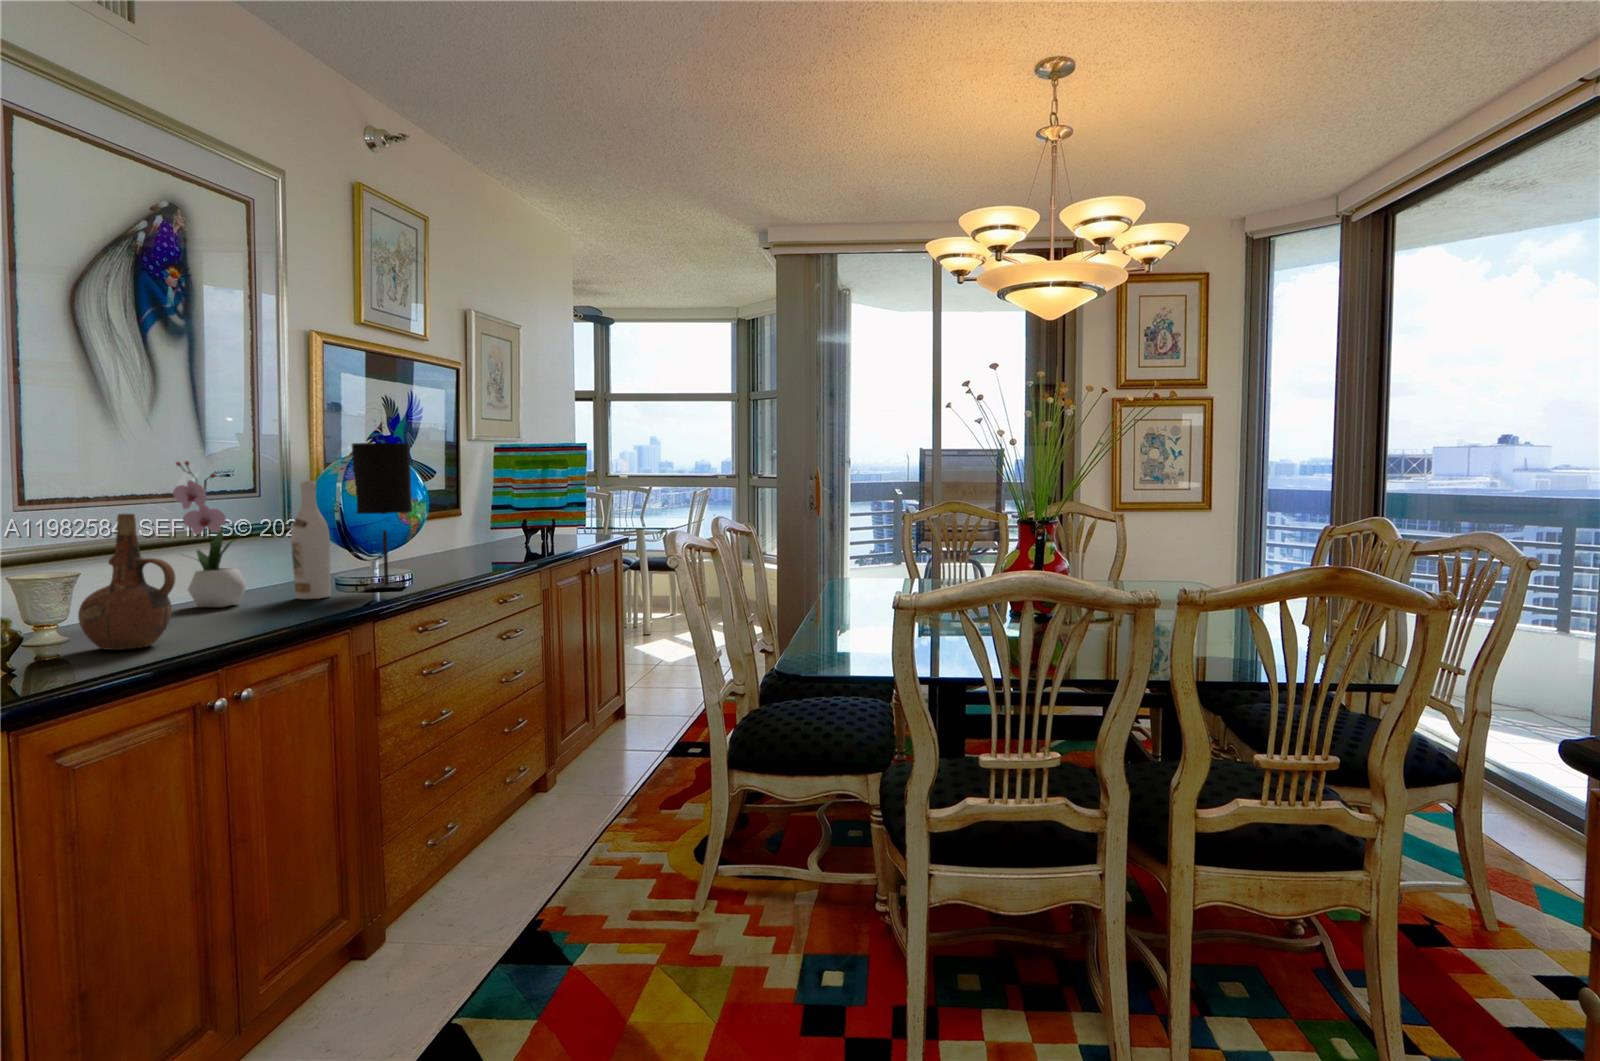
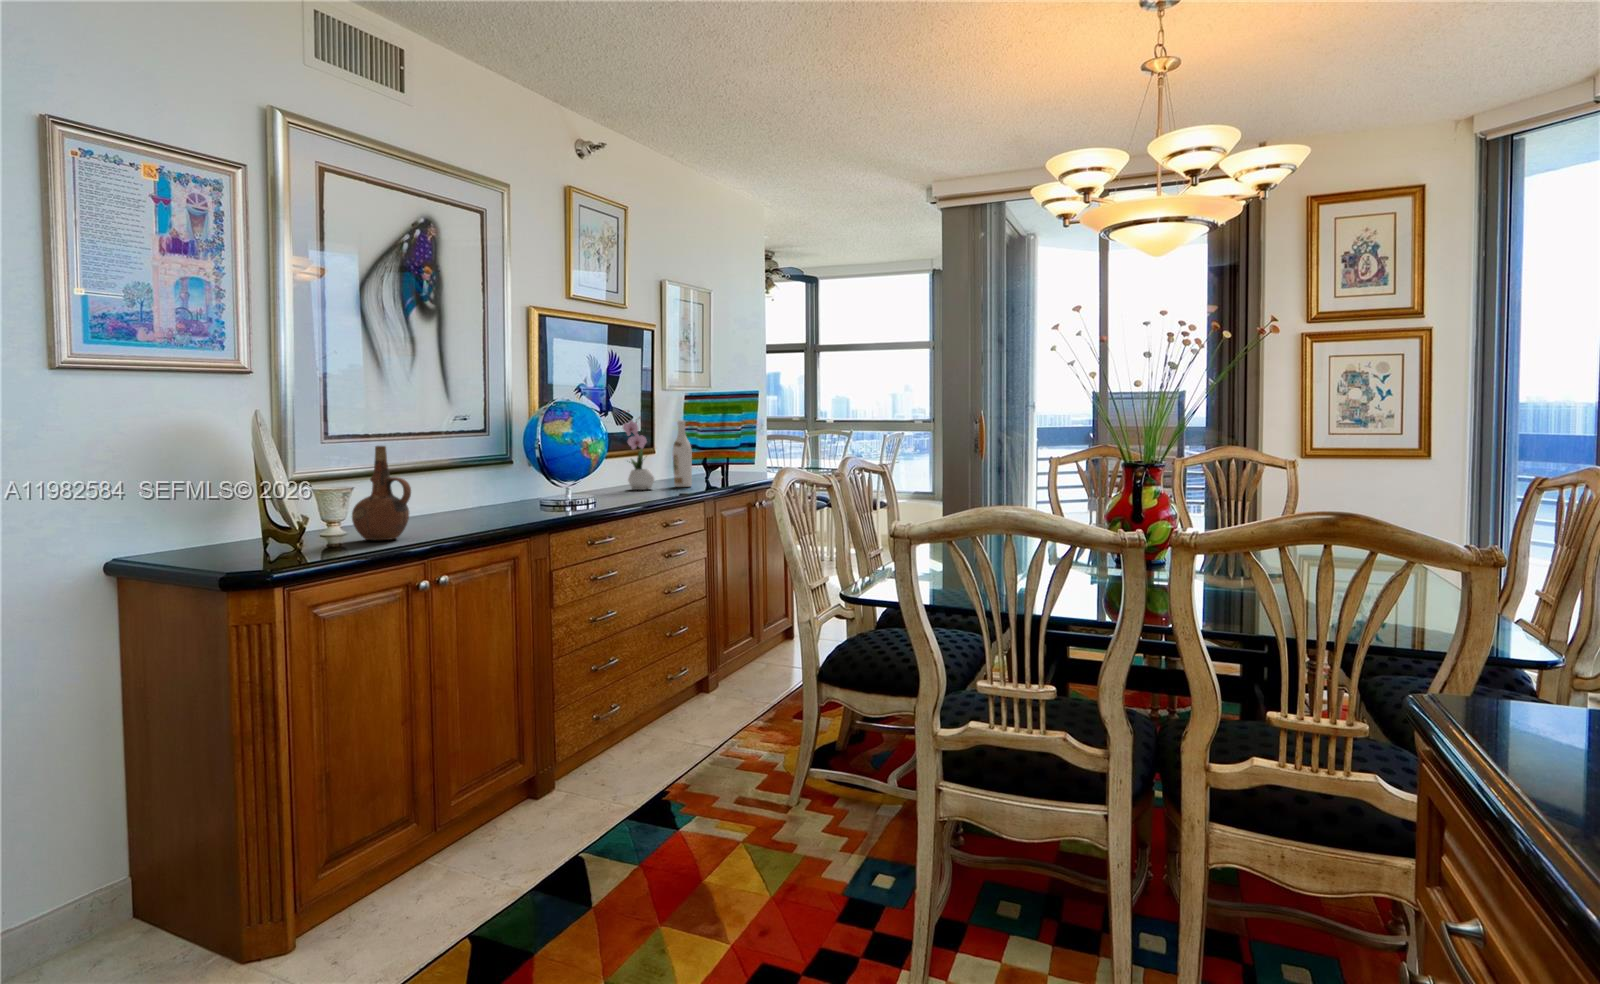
table lamp: present [352,443,412,590] -> none [550,393,595,510]
flower arrangement: present [173,461,247,607] -> present [623,411,655,490]
wine bottle: present [291,481,330,599] -> present [672,421,692,487]

